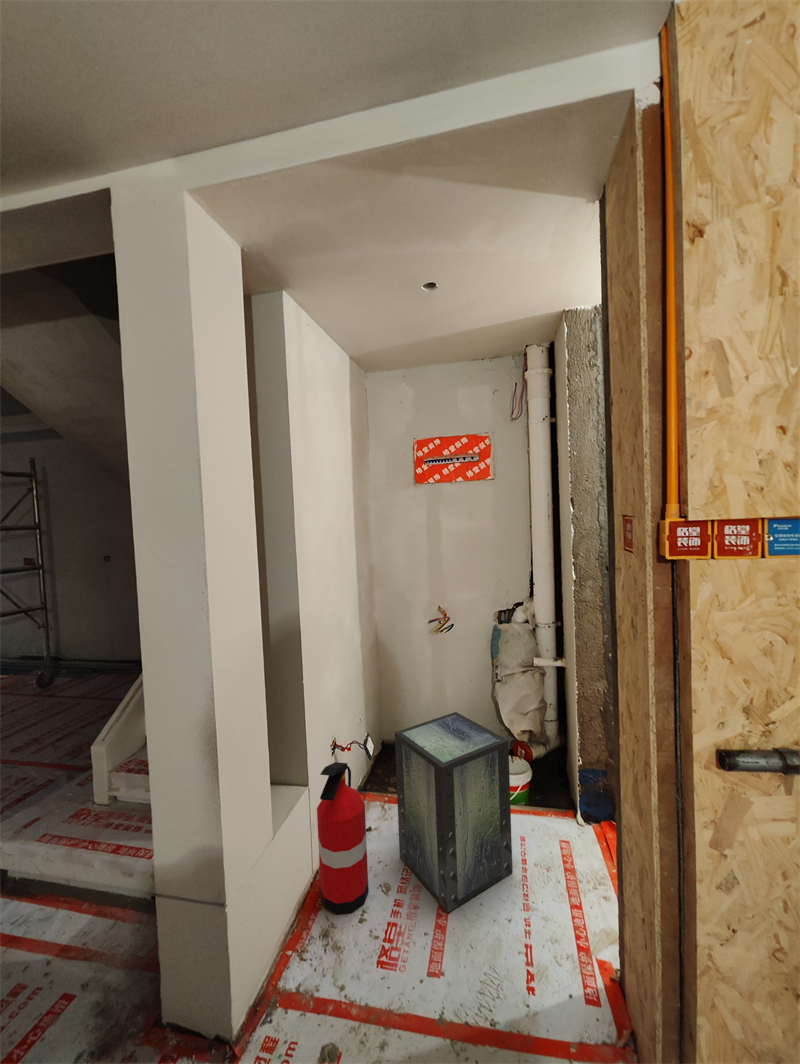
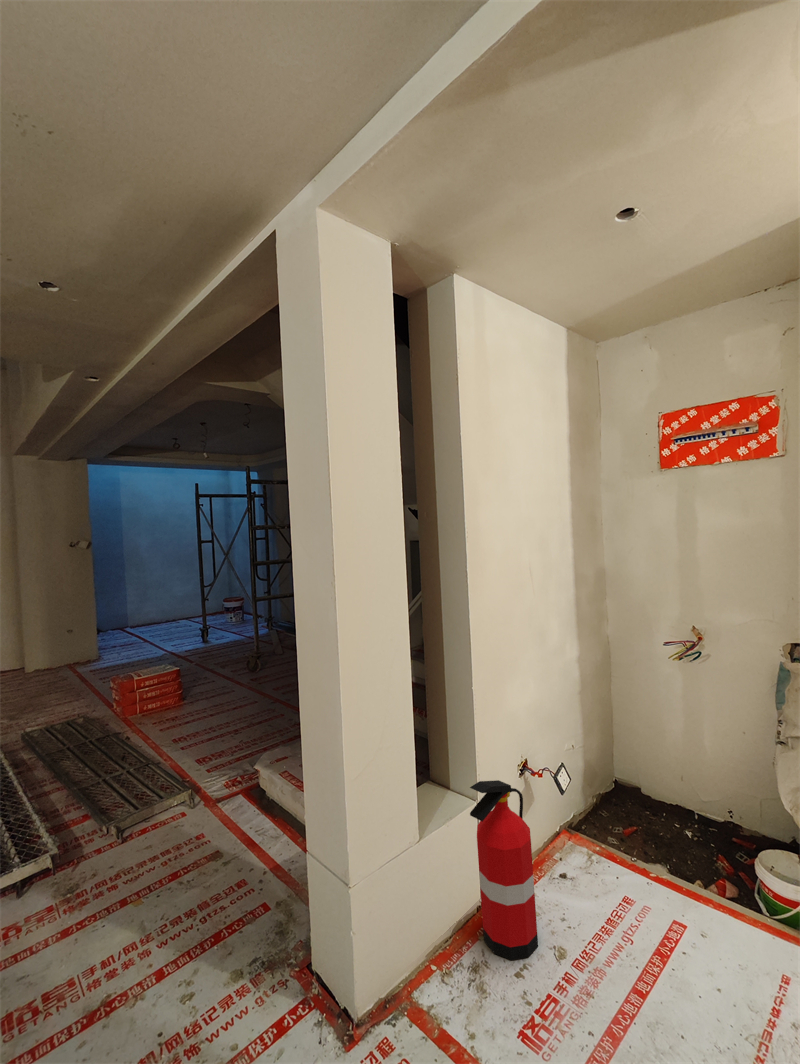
storage box: present [395,712,513,913] -> none [580,762,757,1025]

